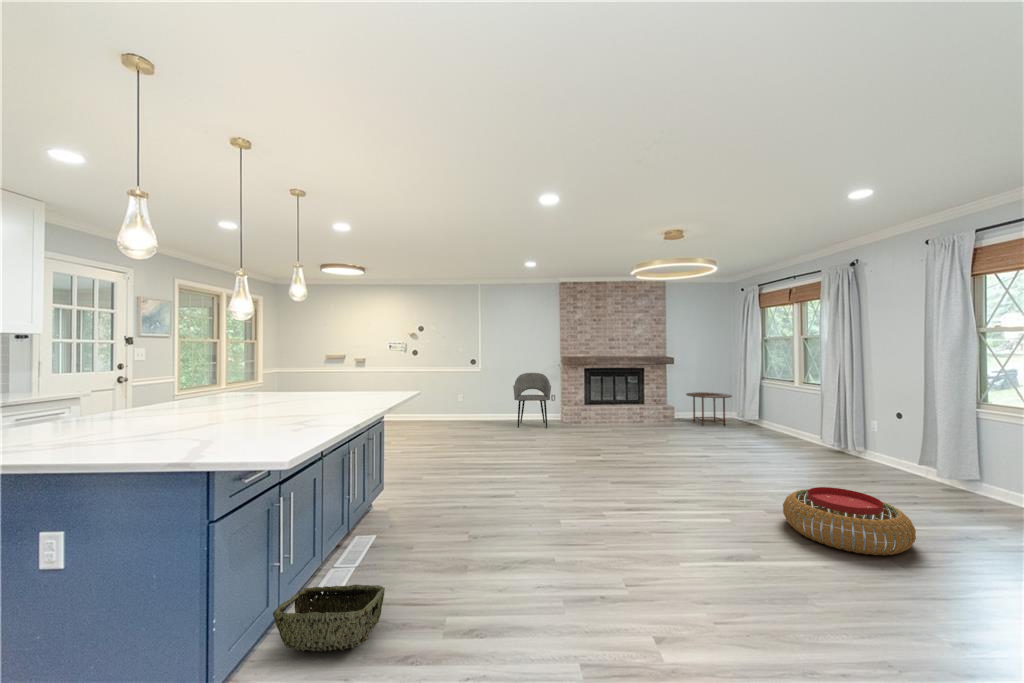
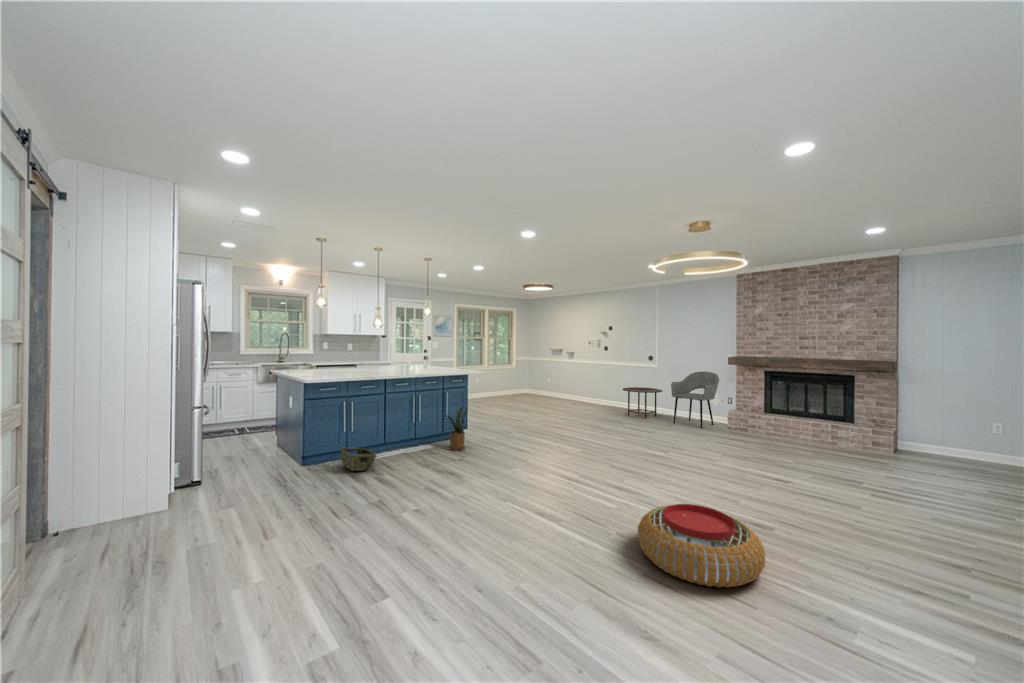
side table: present [686,392,732,425] -> present [623,387,662,418]
house plant: none [372,448,422,528] -> present [446,406,468,450]

